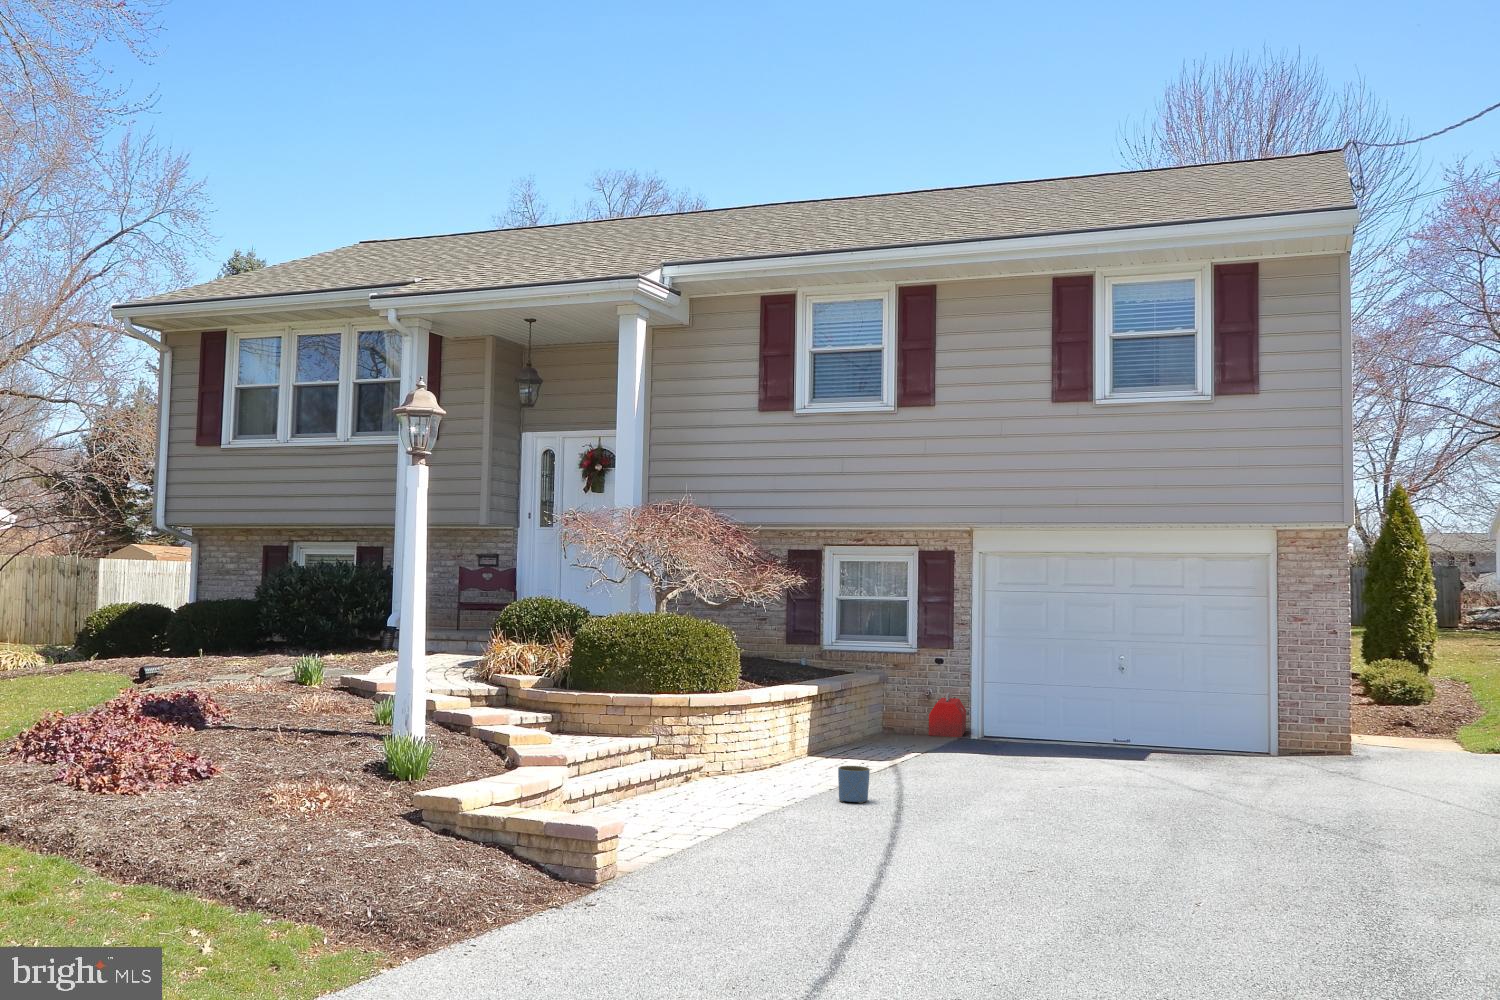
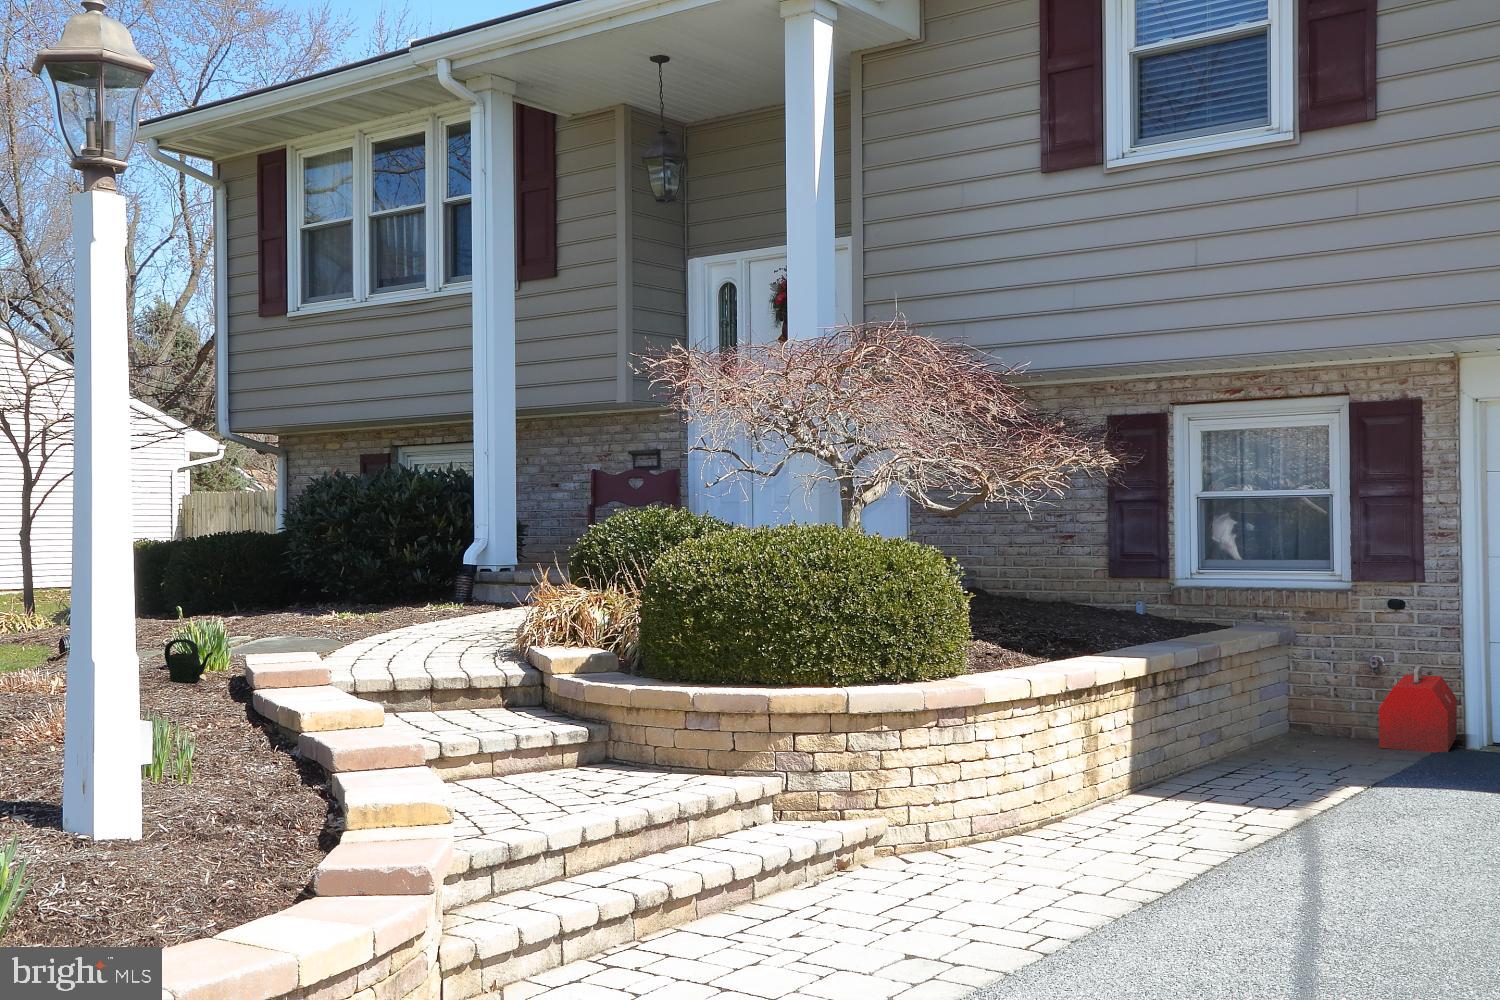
watering can: none [270,665,307,691] -> present [164,639,213,683]
planter: present [838,766,870,803] -> none [1130,864,1205,958]

